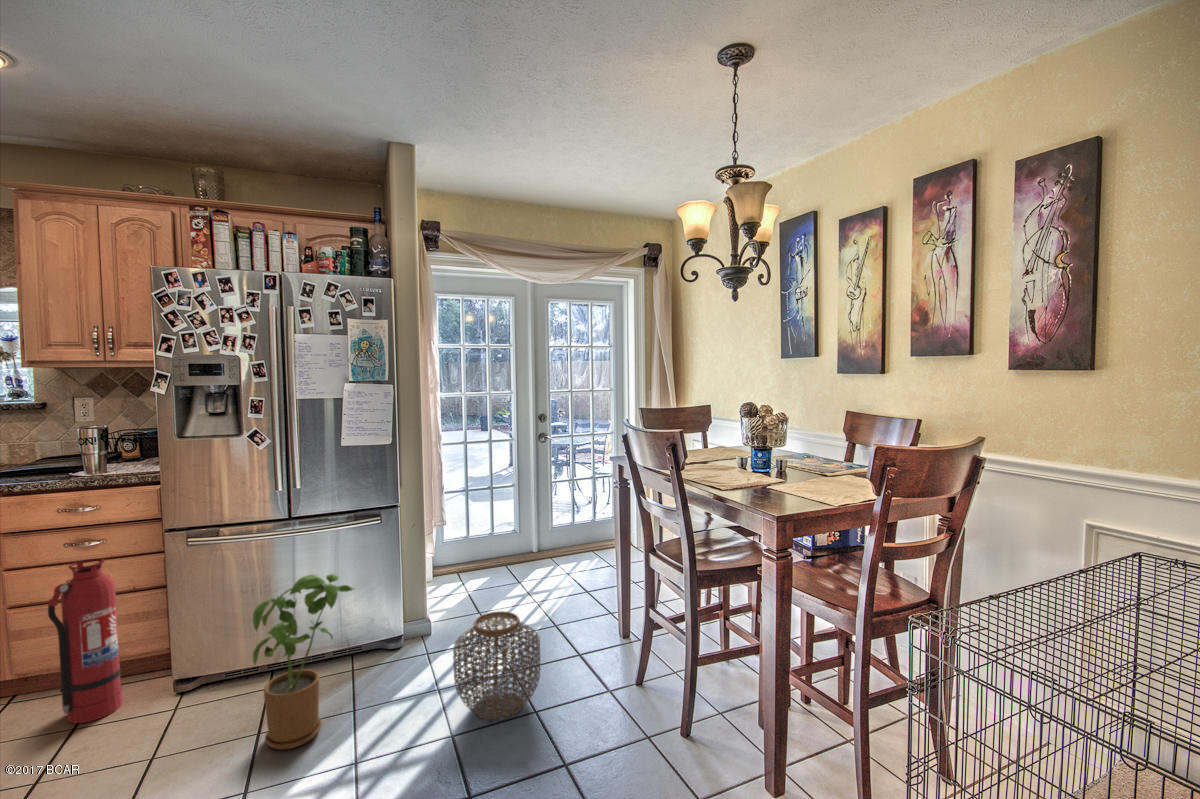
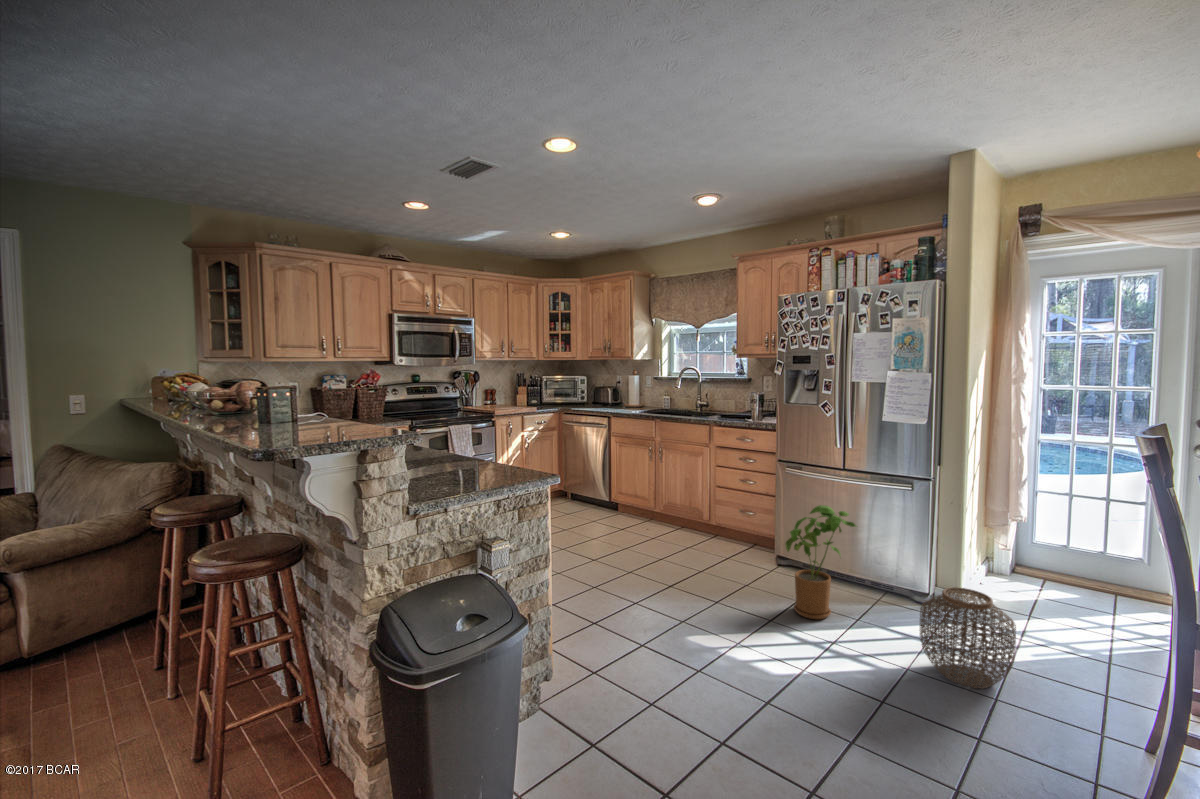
fire extinguisher: present [48,559,123,723] -> none [722,470,753,560]

